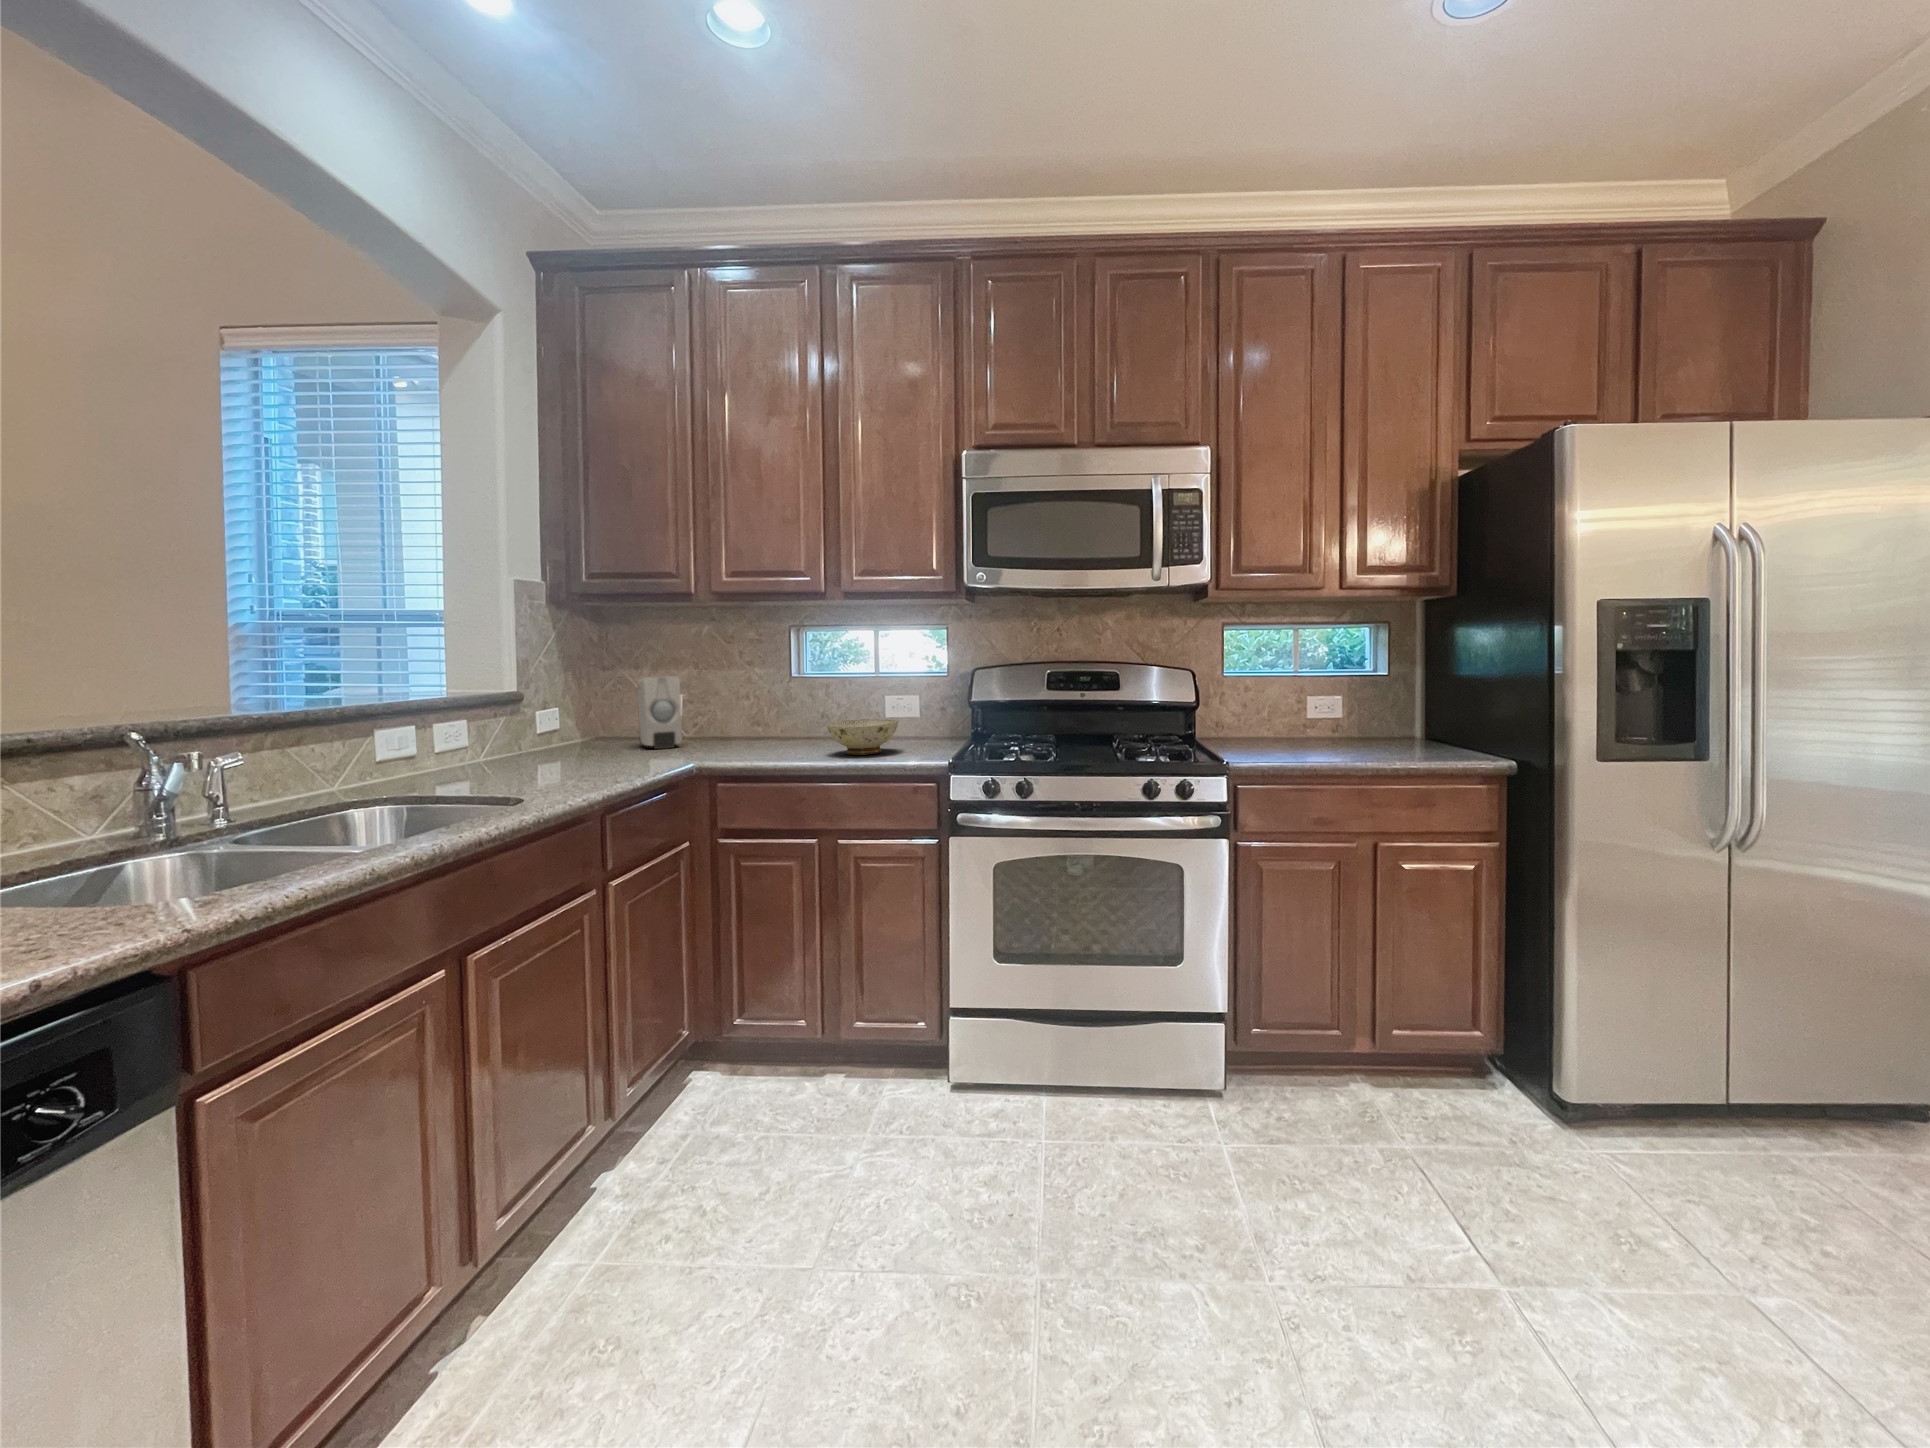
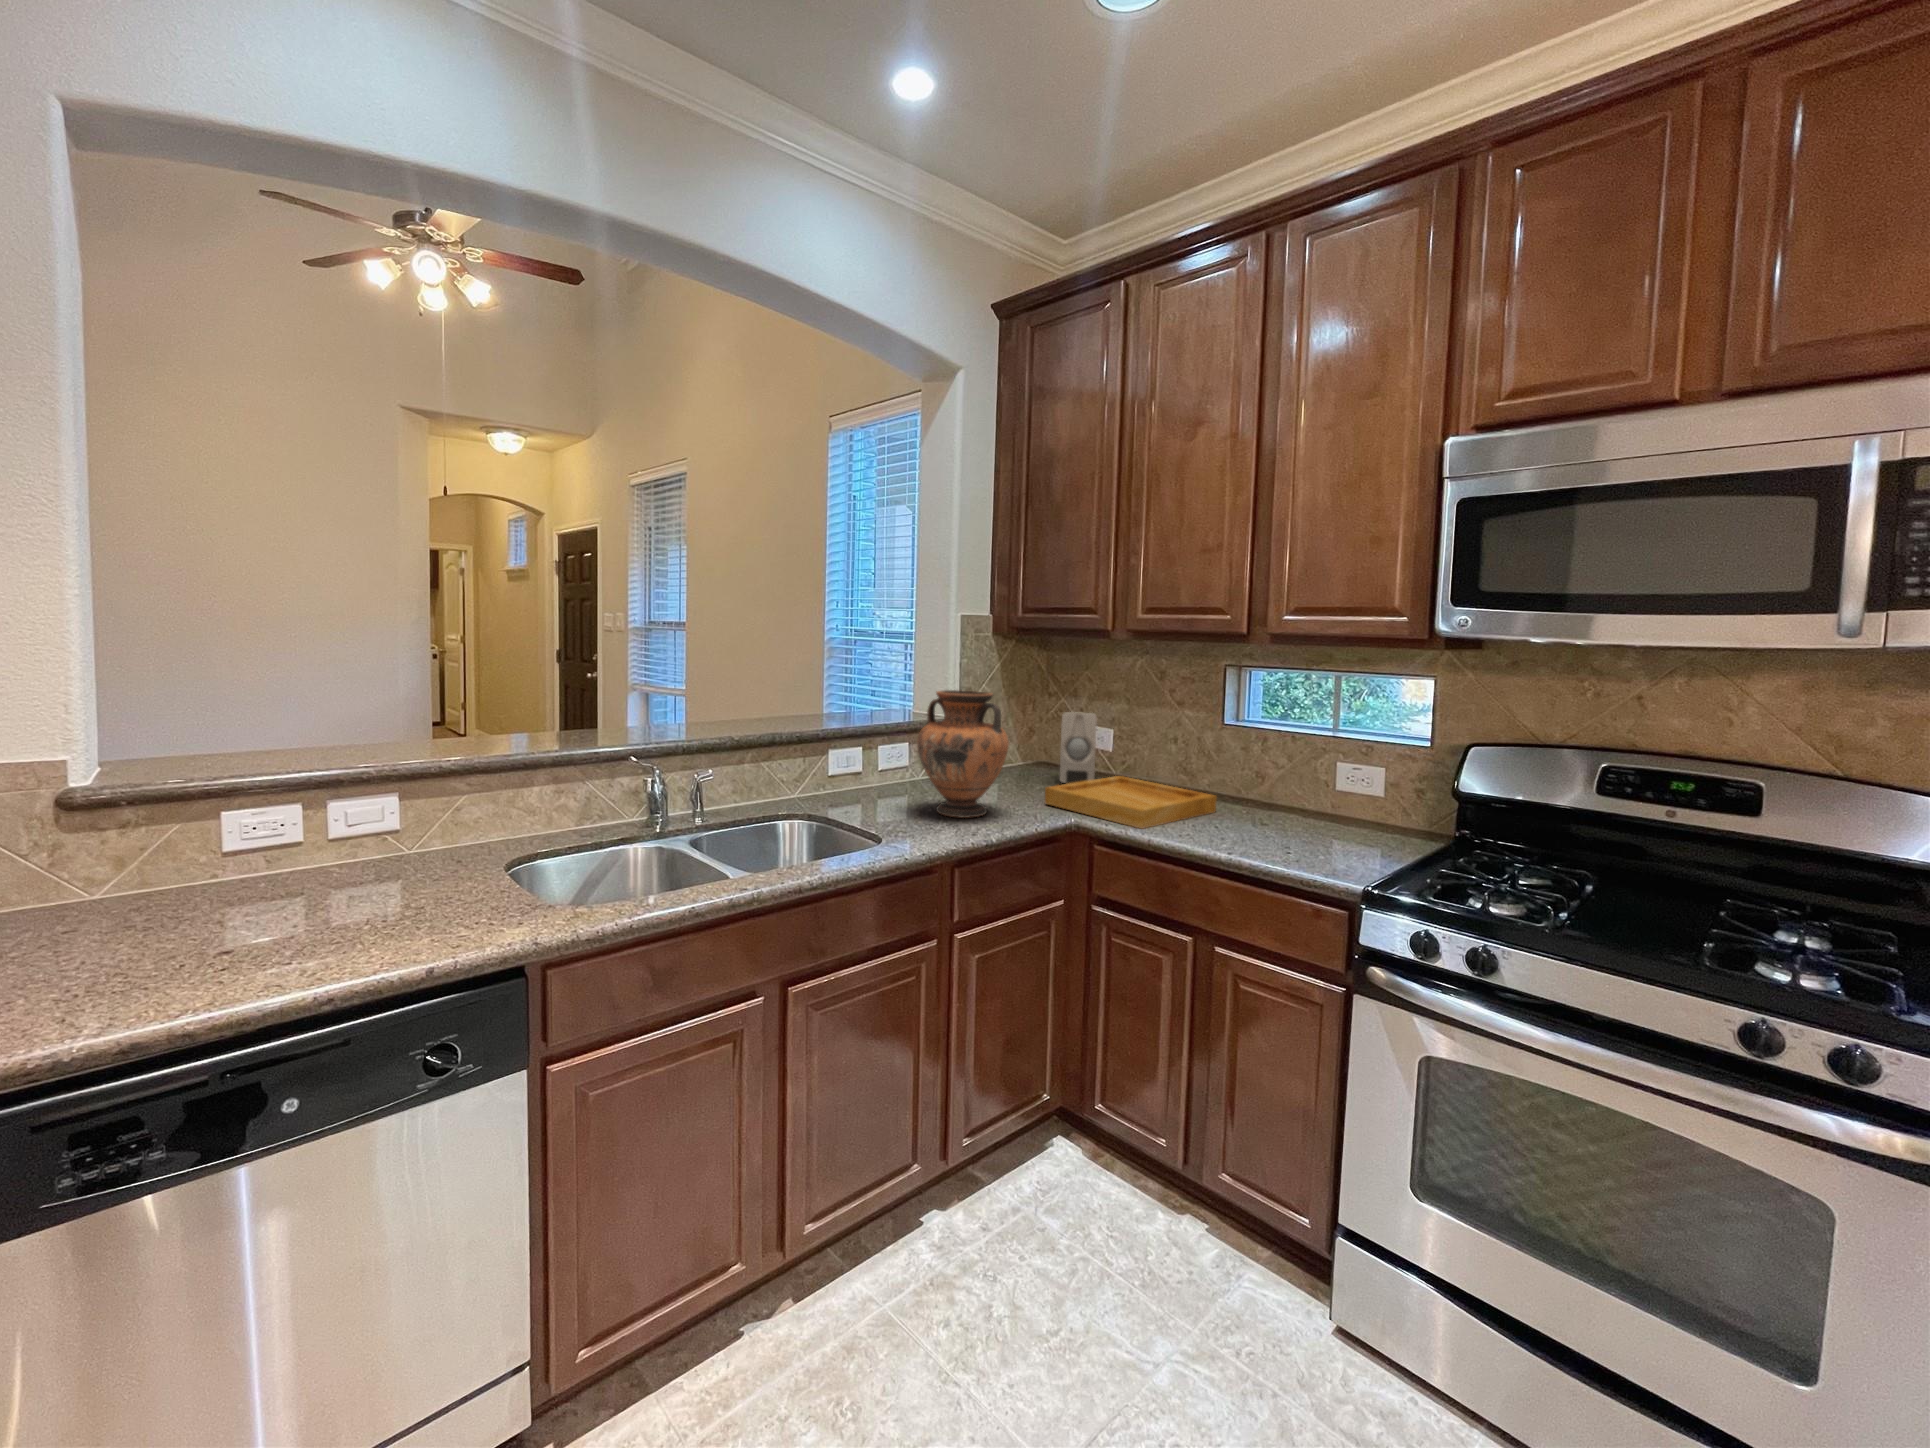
vase: none [517,649,625,778] -> present [917,690,1009,818]
ceramic bowl: present [826,719,899,755] -> none [1221,795,1320,848]
tray: none [652,731,805,760] -> present [1045,776,1217,829]

